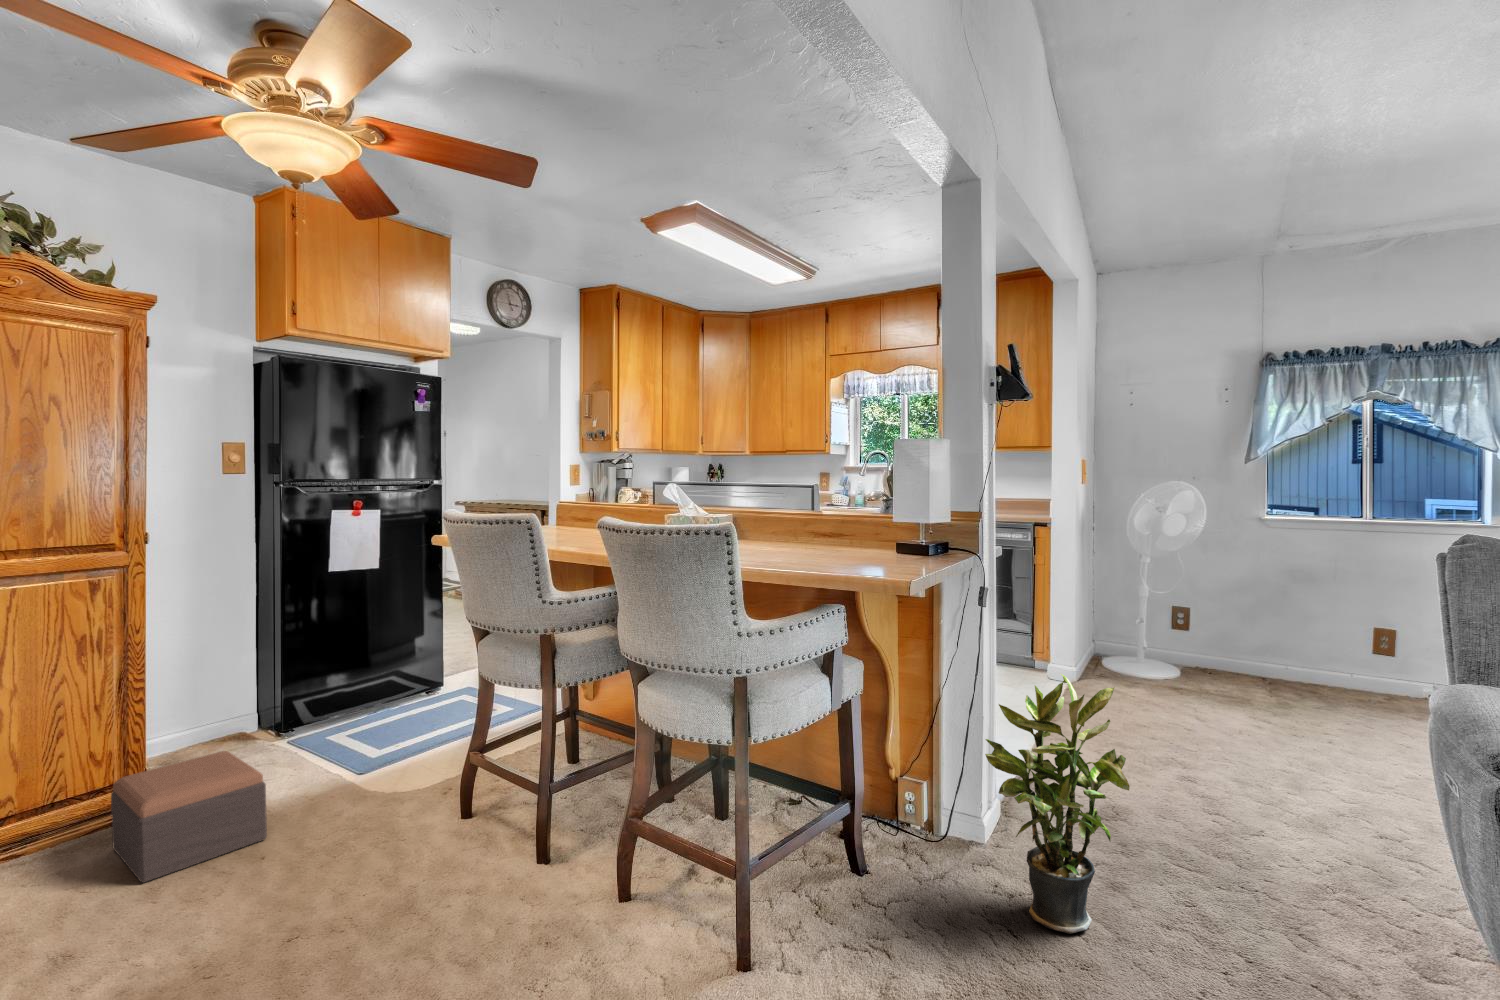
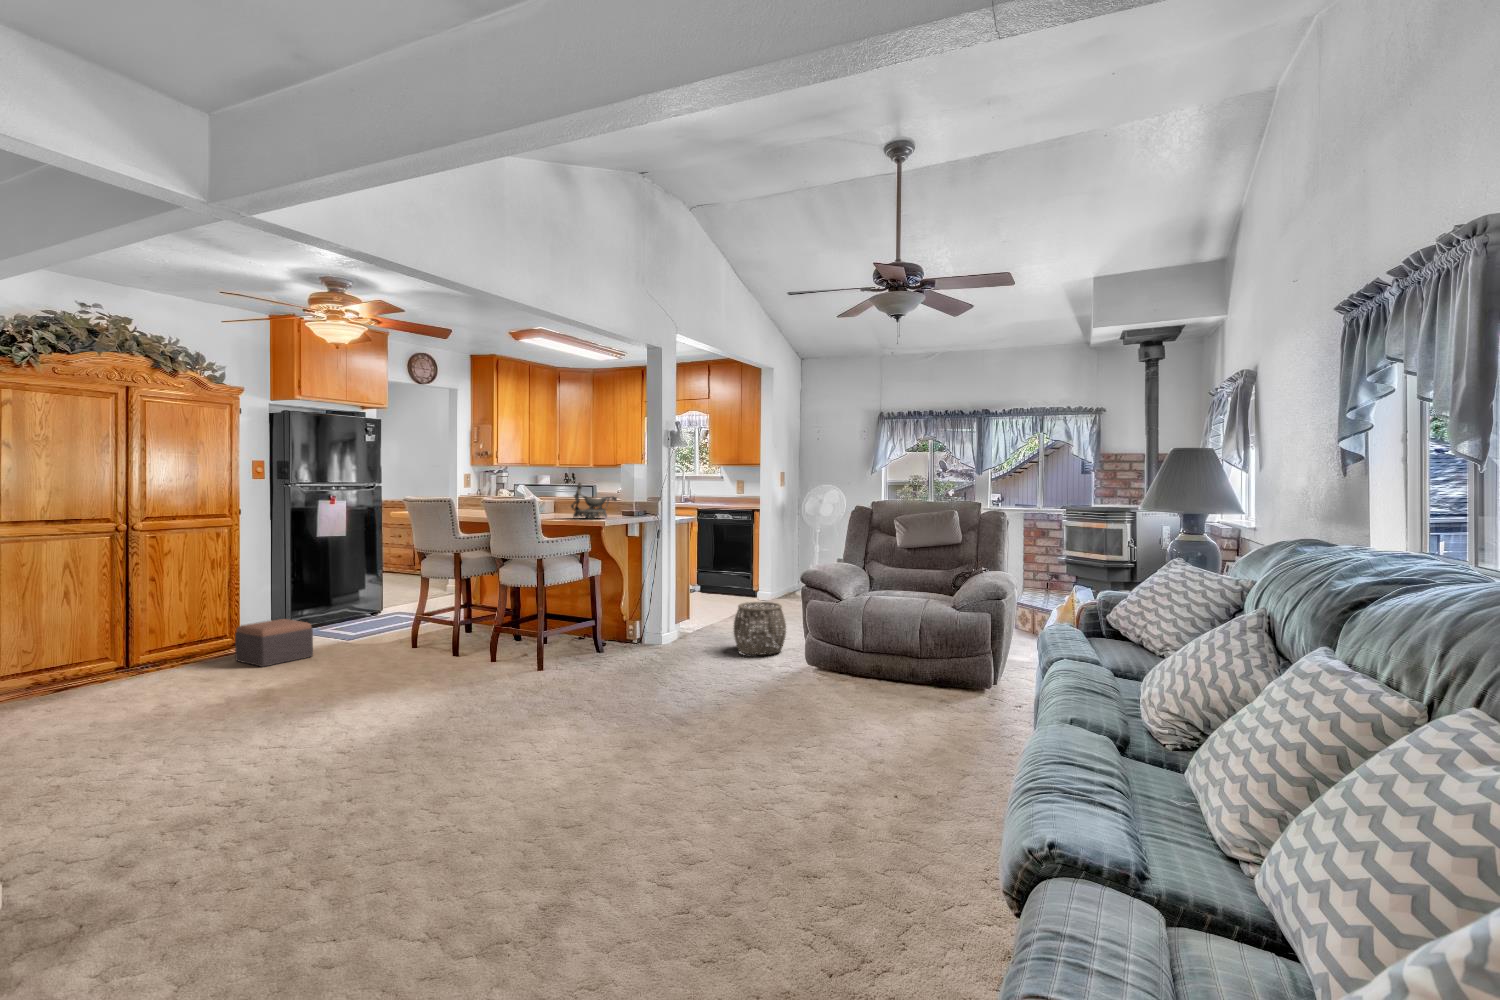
decorative bowl: none [790,481,893,565] -> present [571,483,617,519]
potted plant: present [985,674,1130,934] -> none [647,562,702,663]
woven basket: none [1153,750,1308,904] -> present [734,602,786,655]

